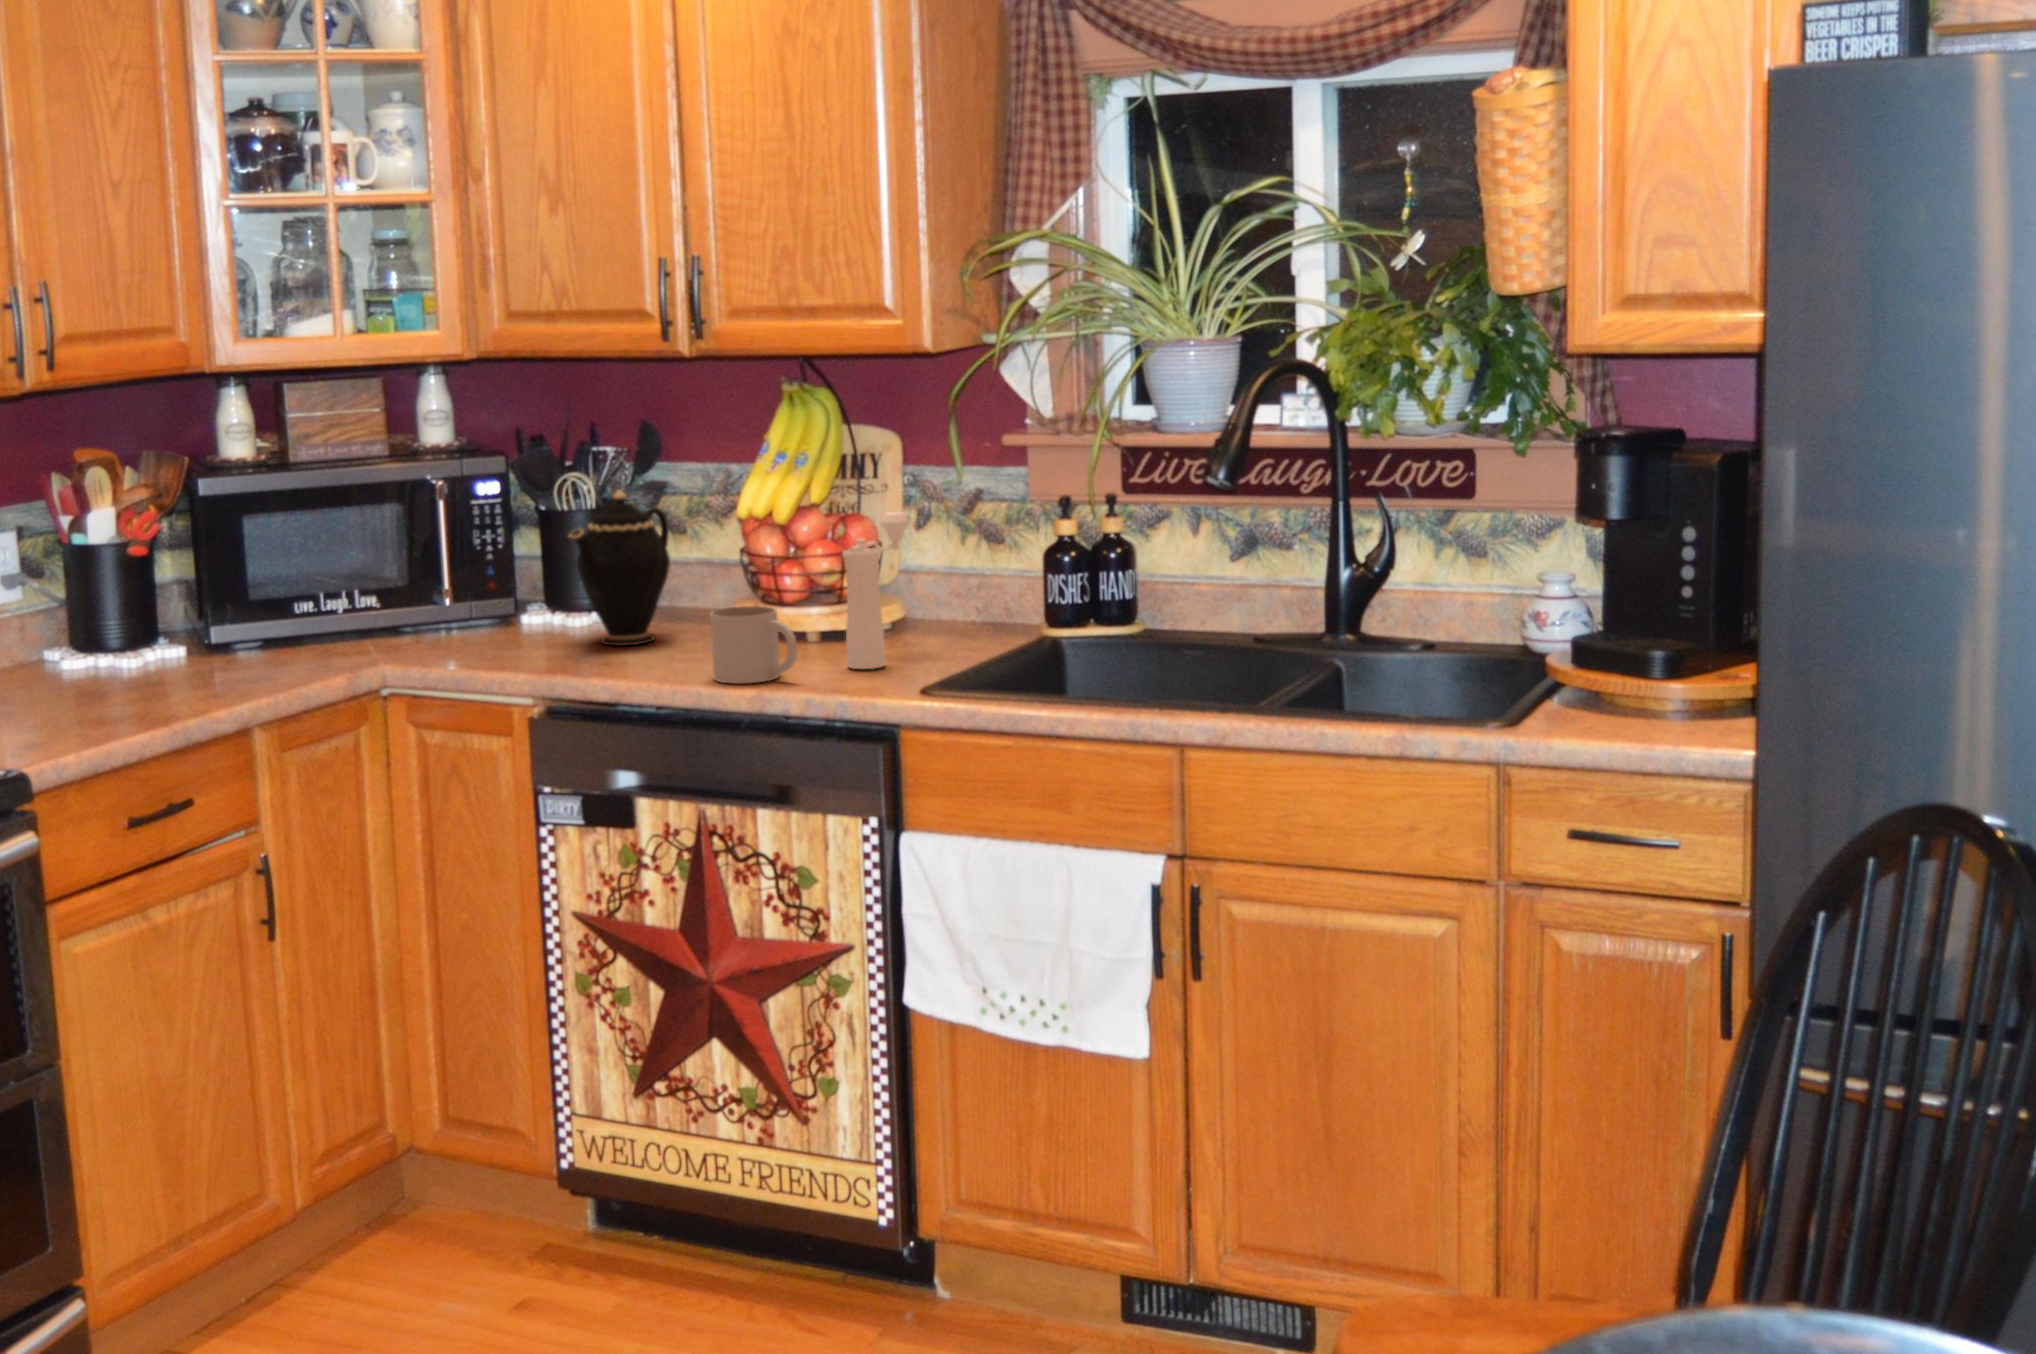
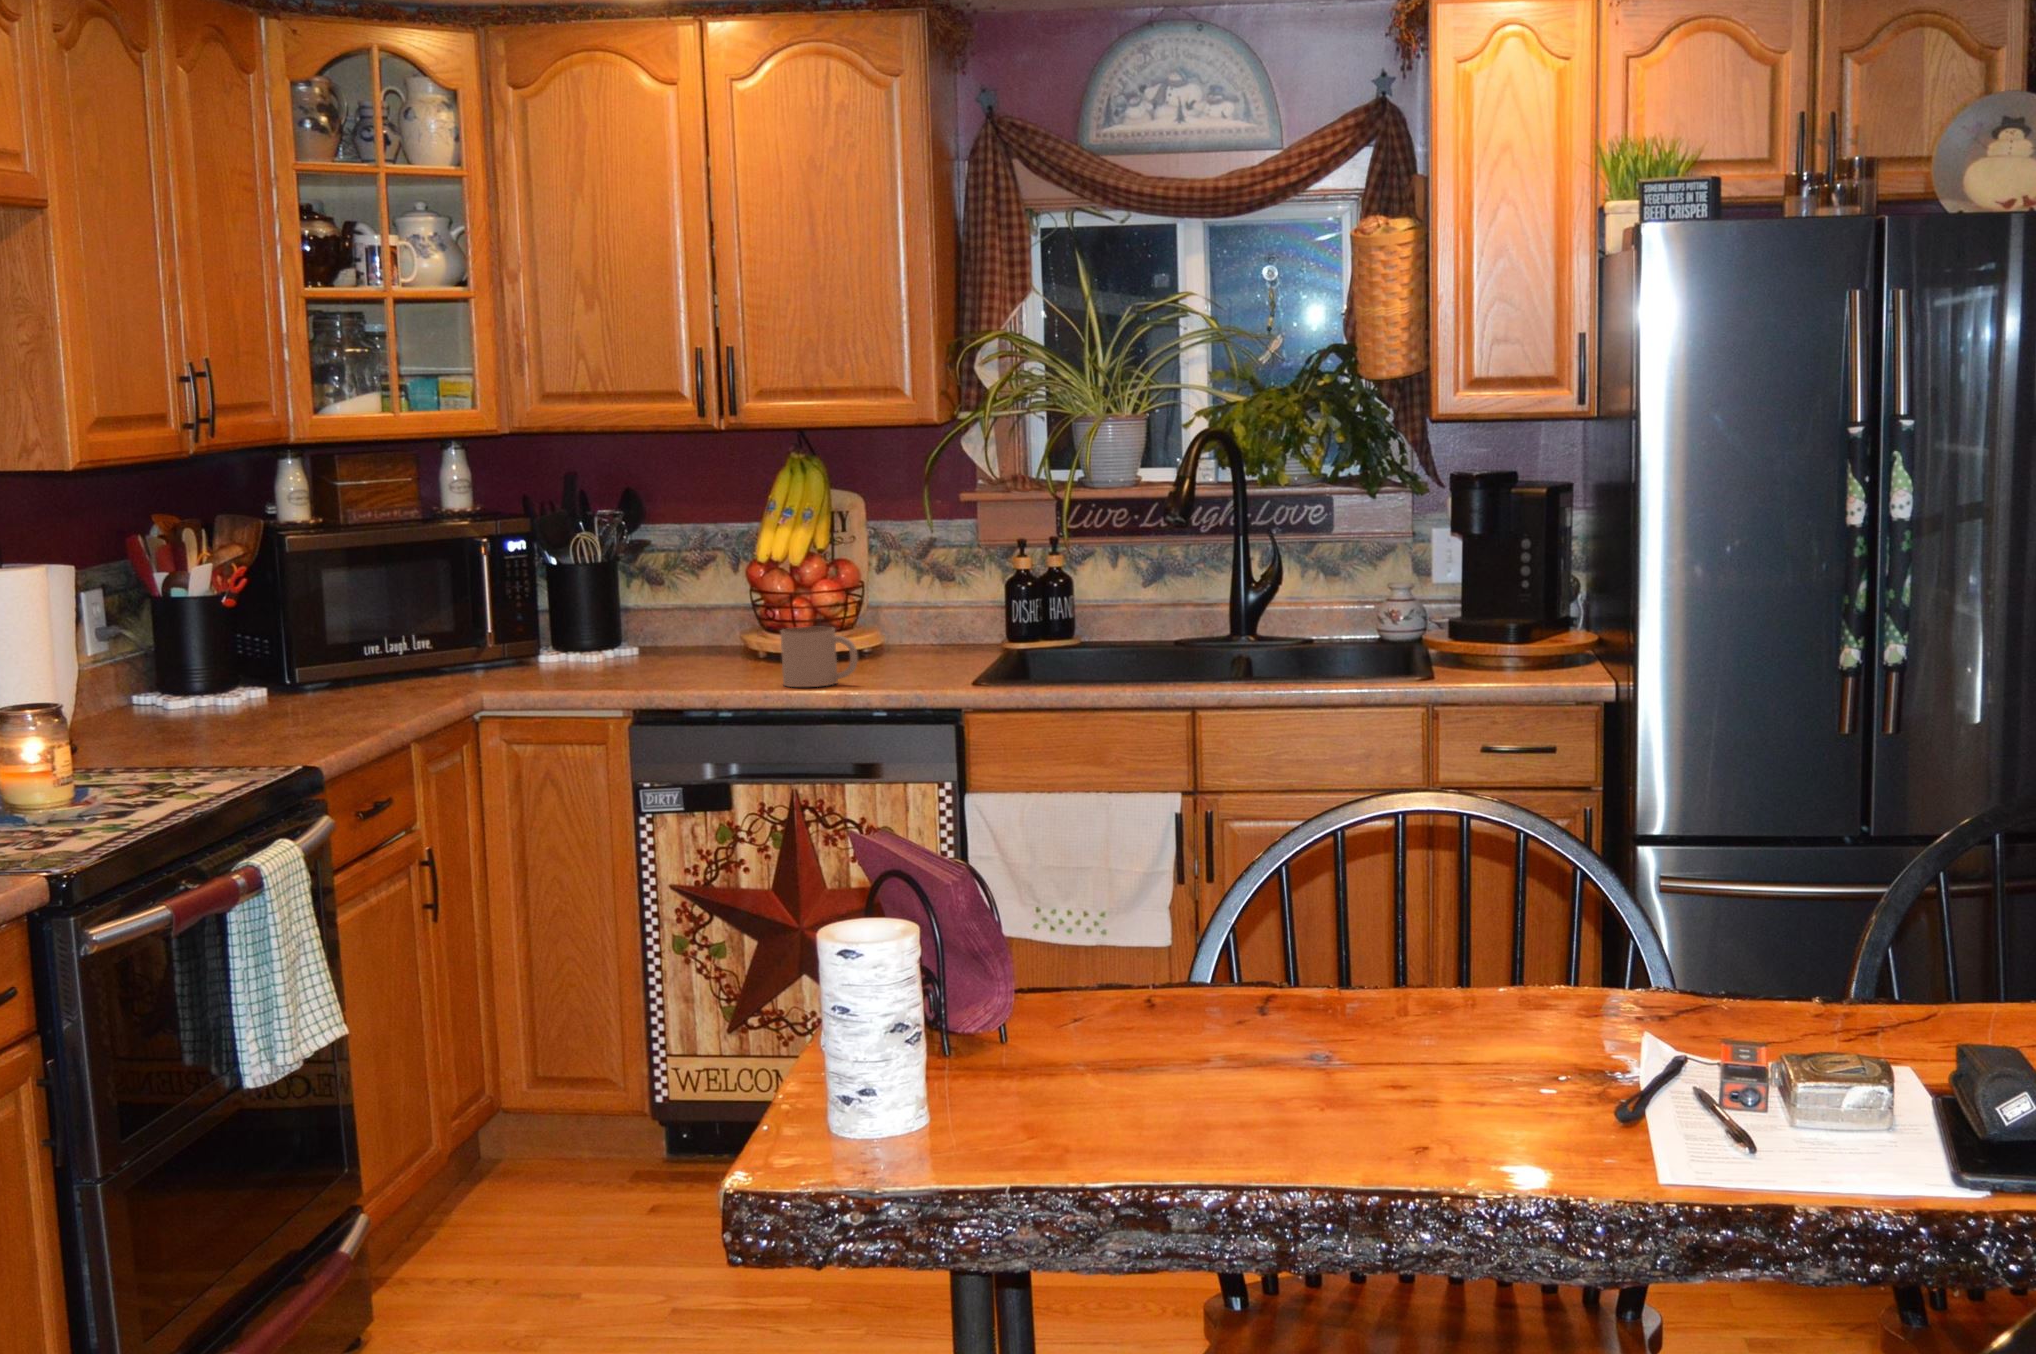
teapot: present [569,490,670,646] -> none [623,540,702,671]
pepper mill: present [842,512,909,669] -> none [877,552,917,675]

